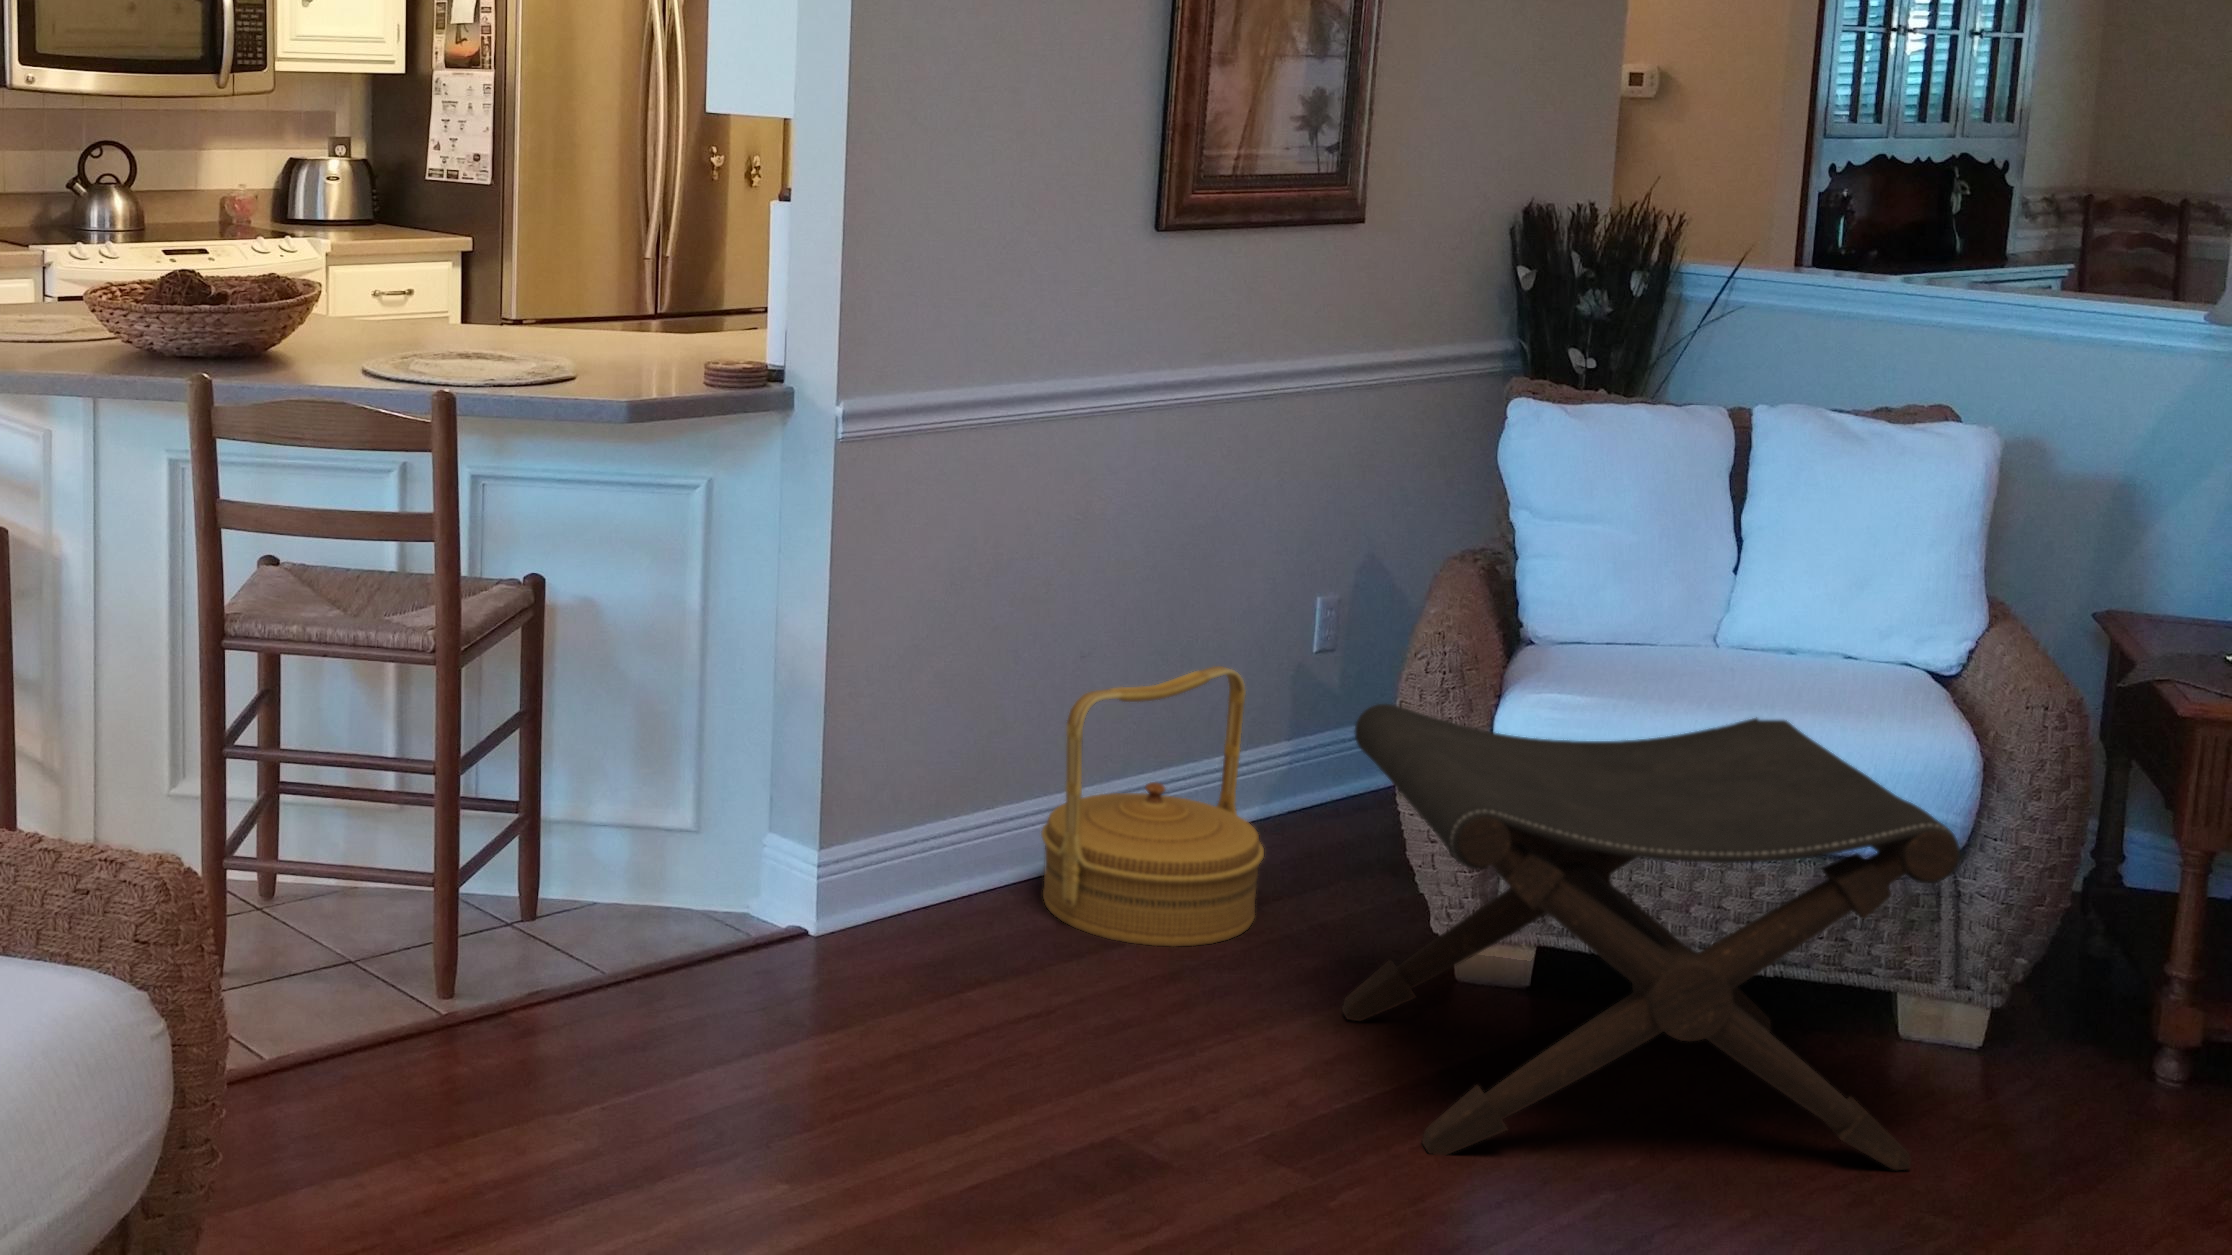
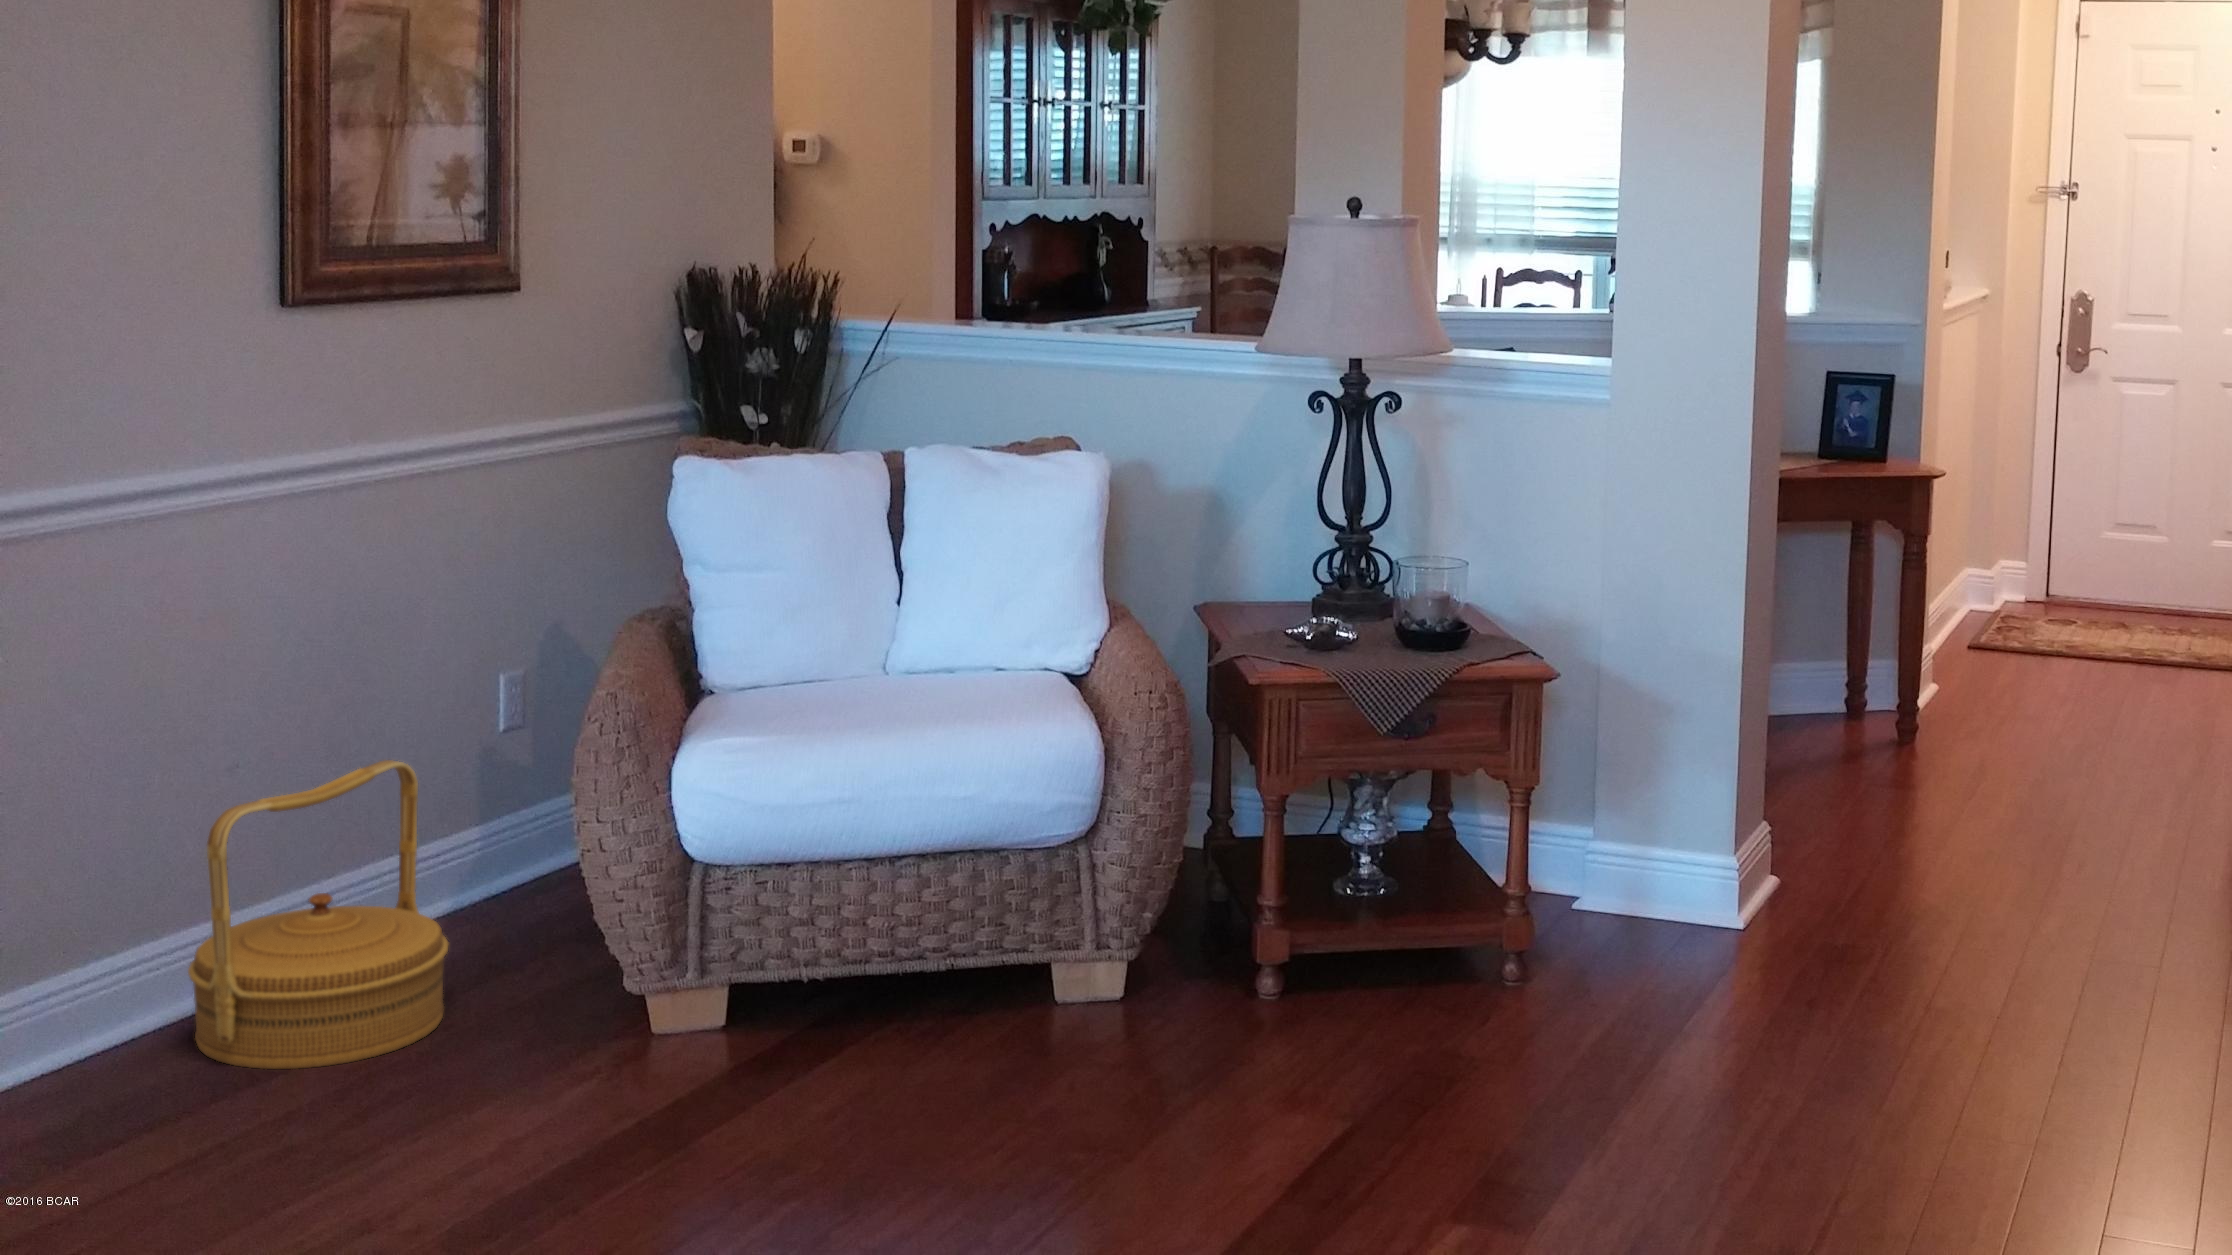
footstool: present [1342,704,1960,1170] -> none [526,730,1074,1204]

